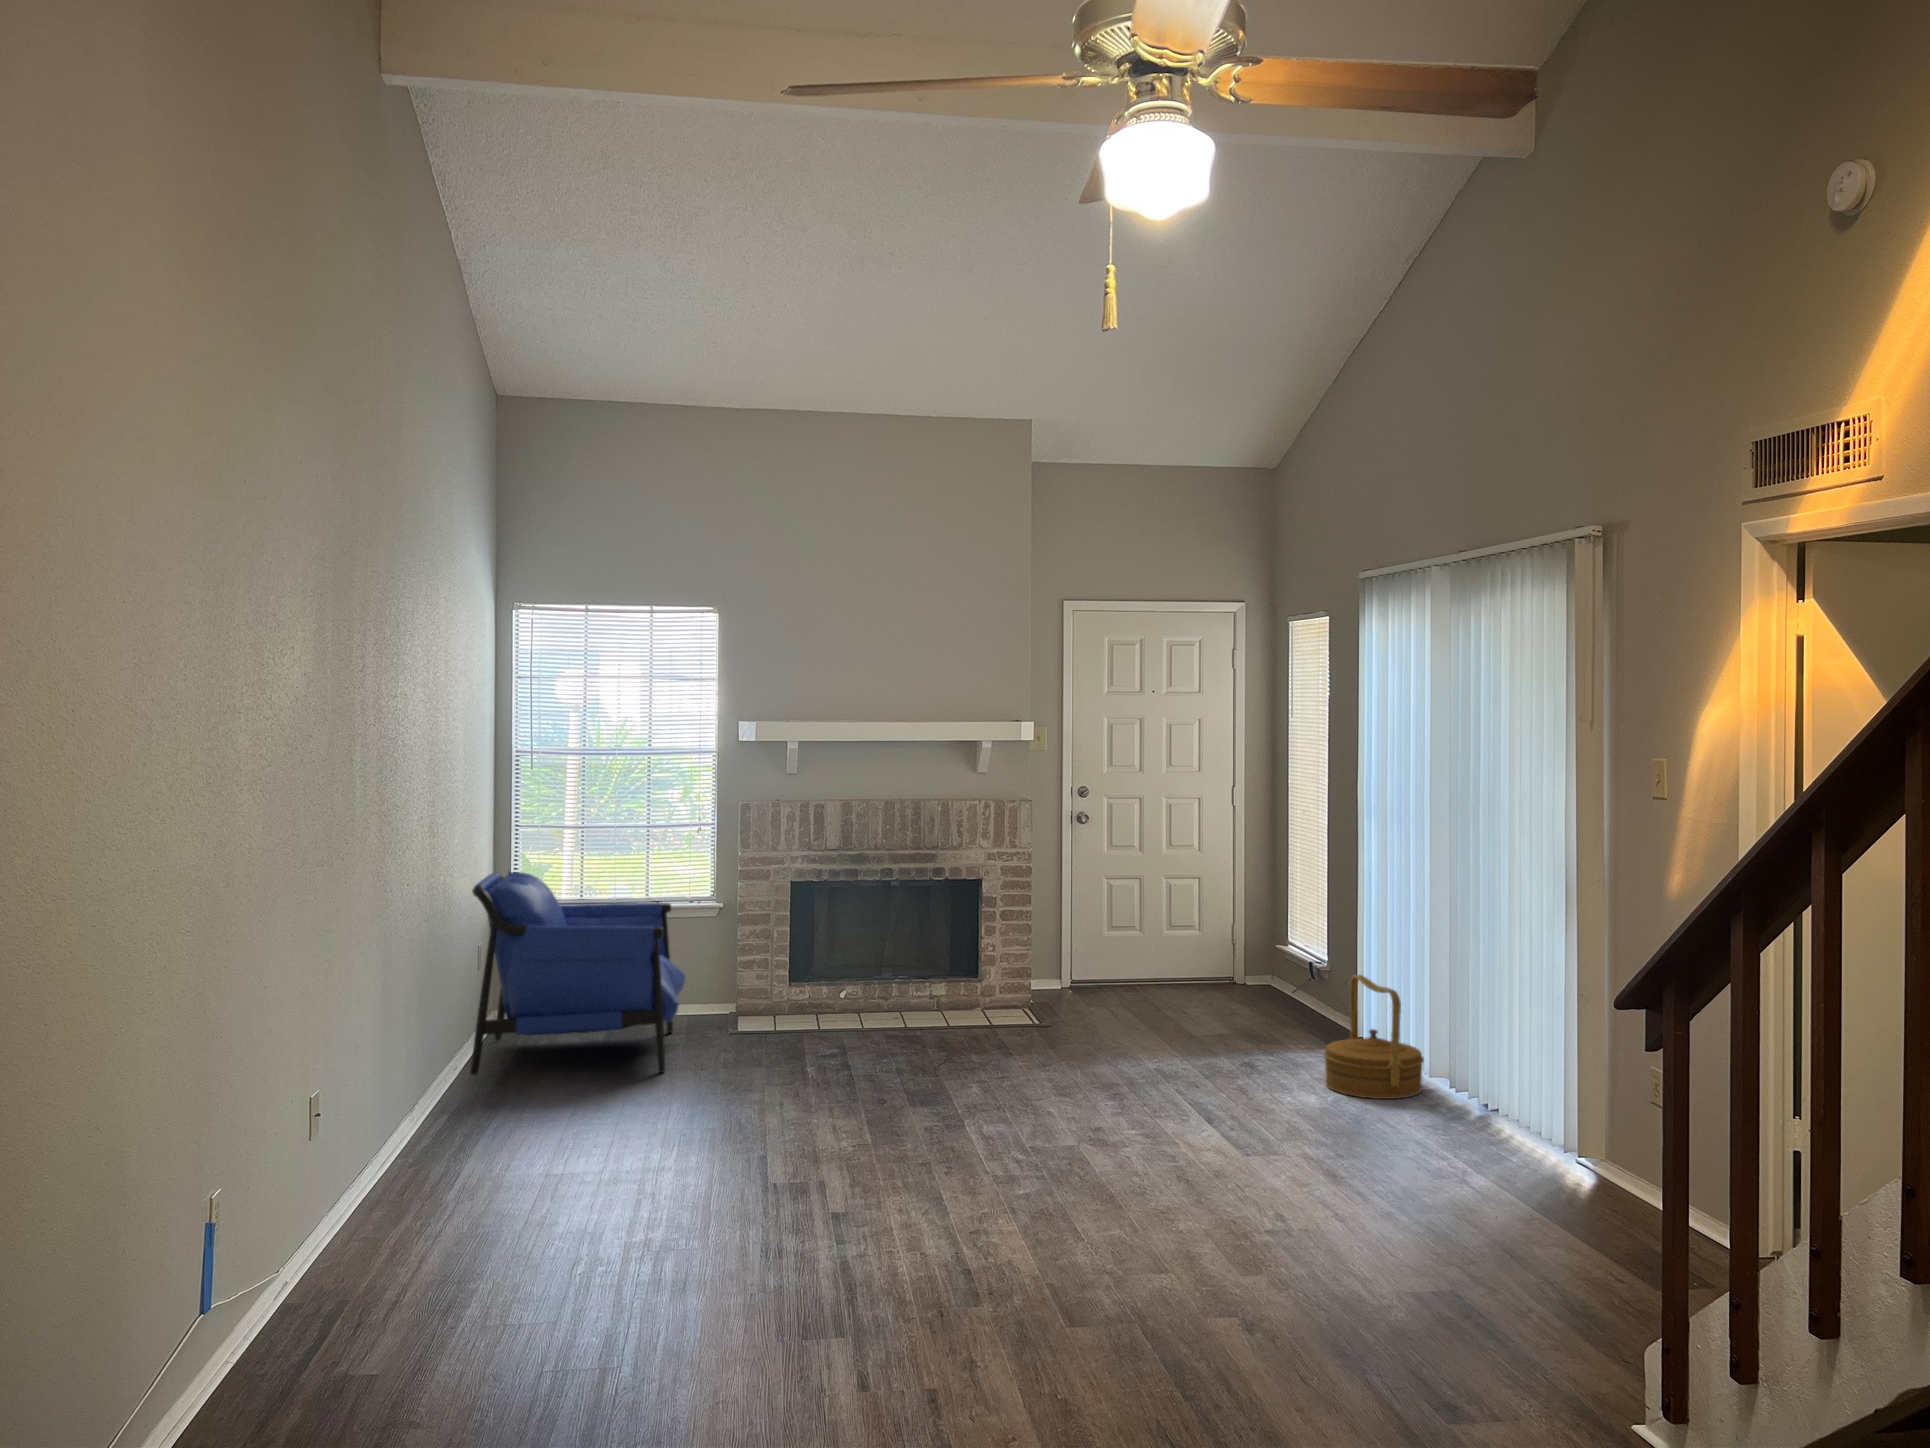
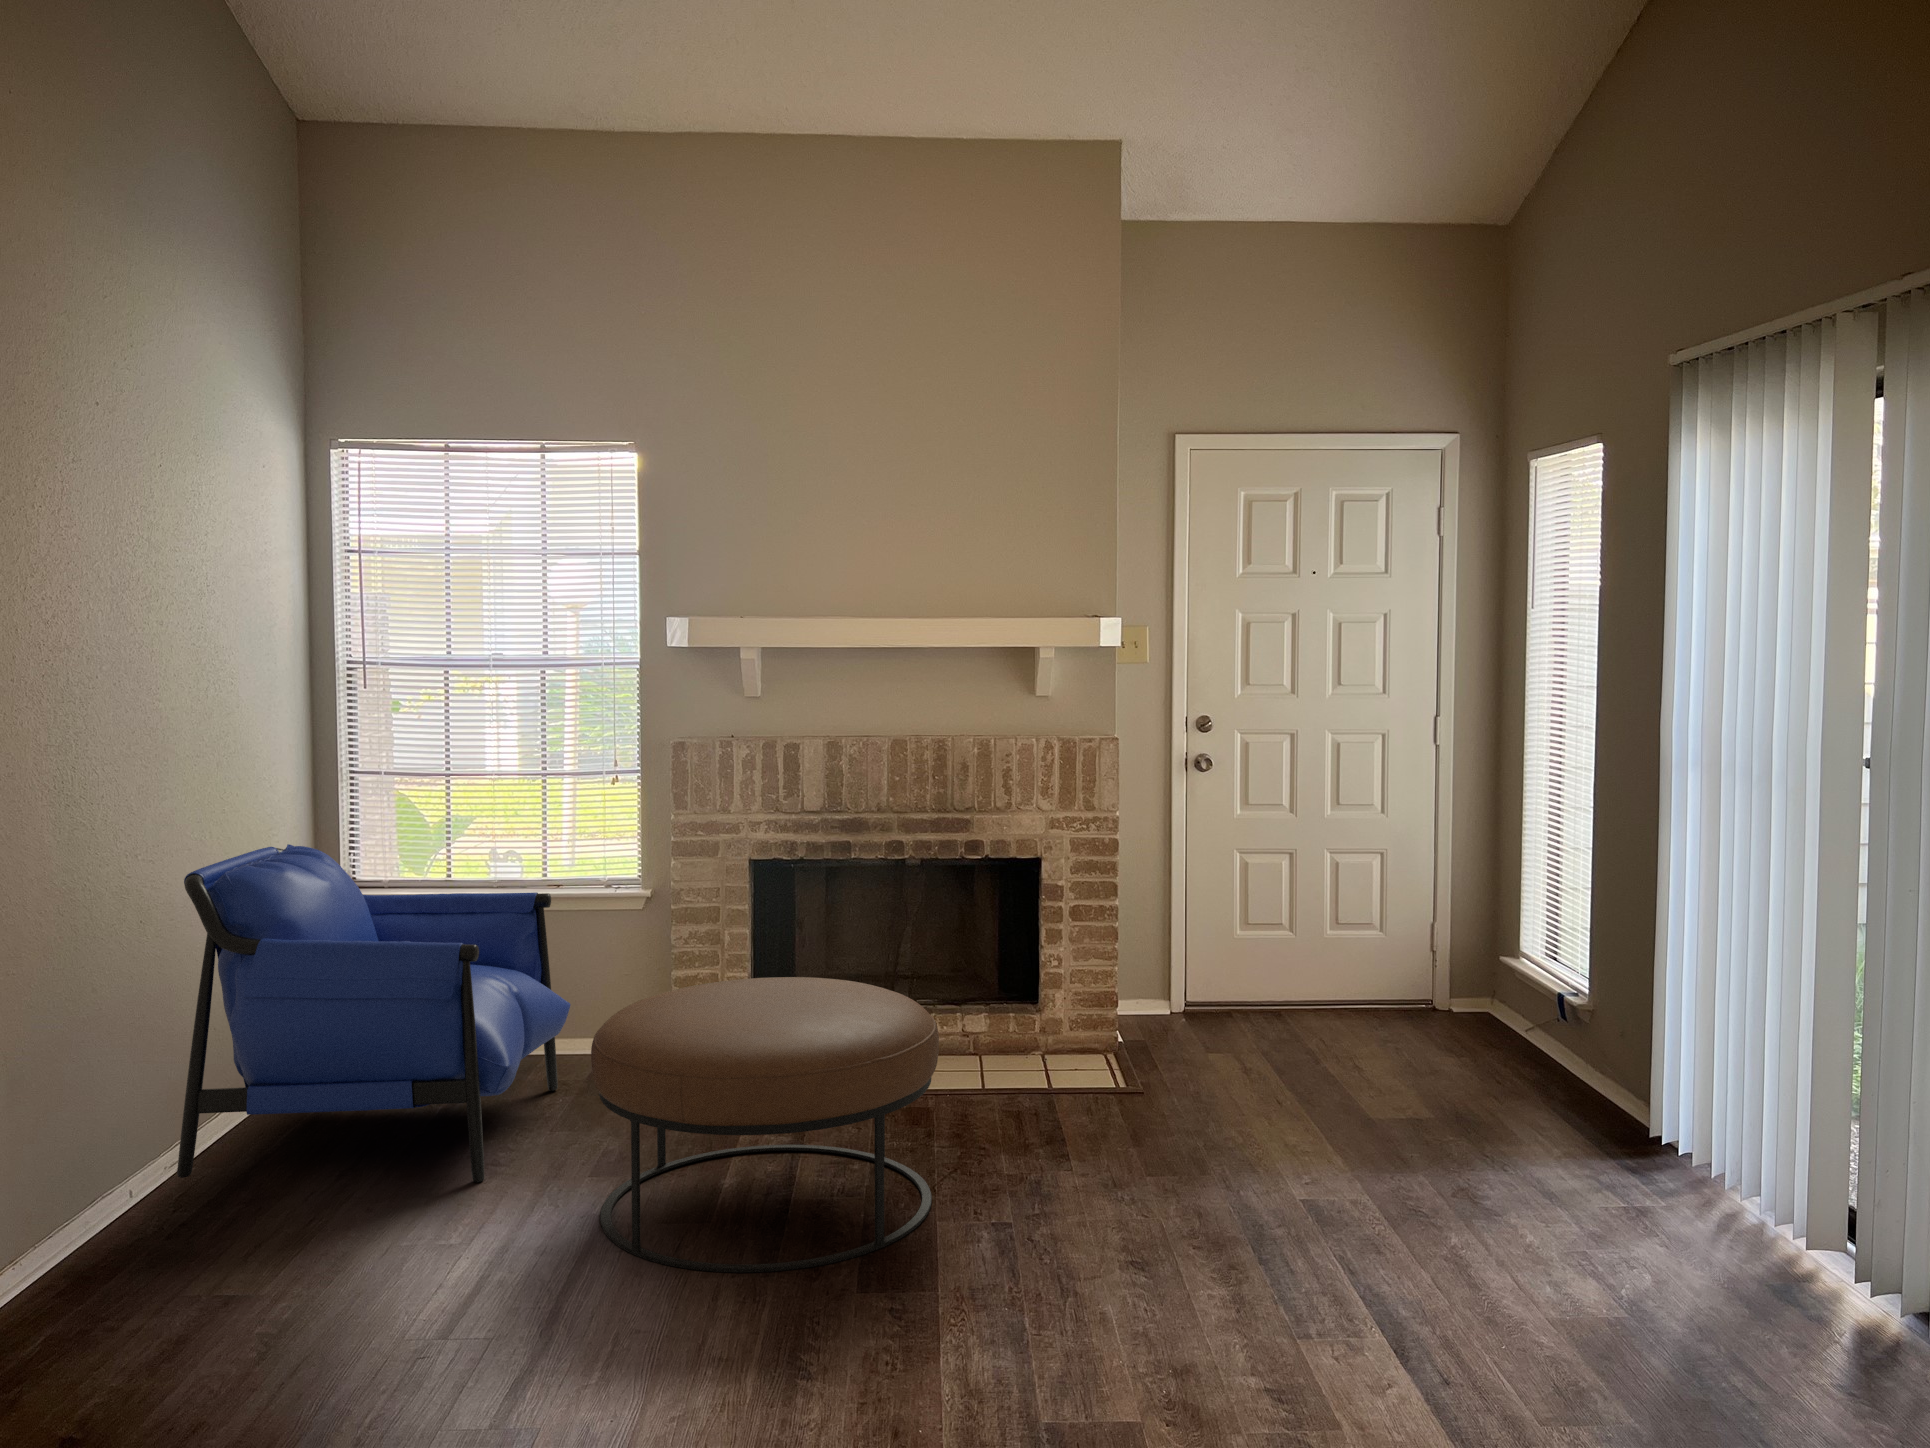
ottoman: none [745,948,947,1102] -> present [591,977,939,1272]
woven basket: present [1324,975,1424,1099] -> none [1612,1053,1812,1303]

